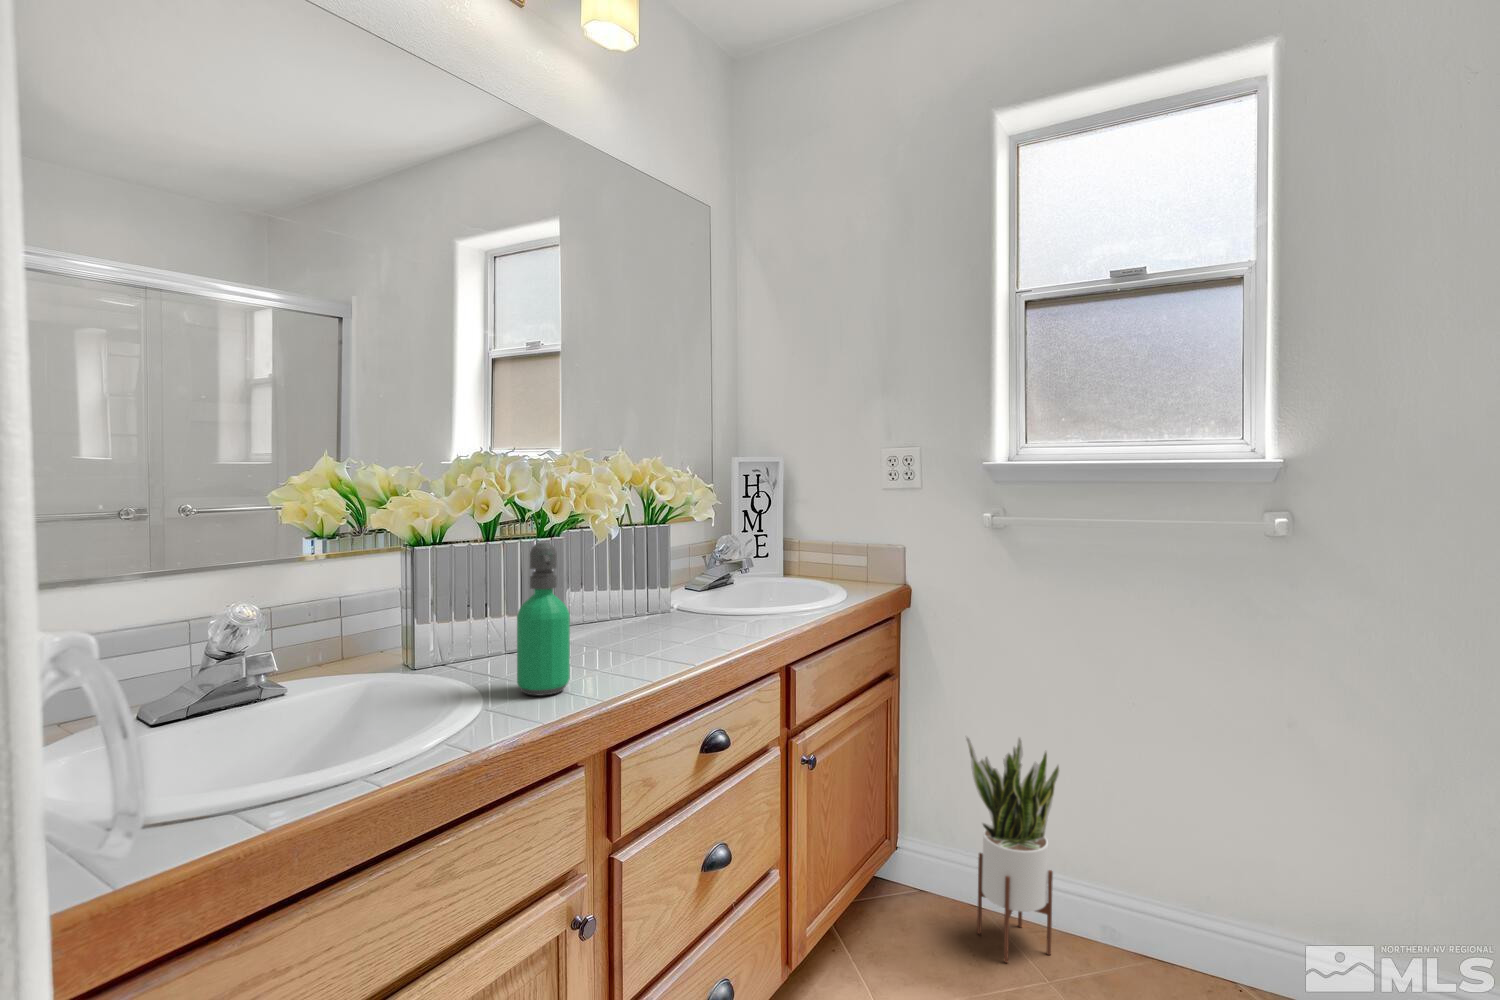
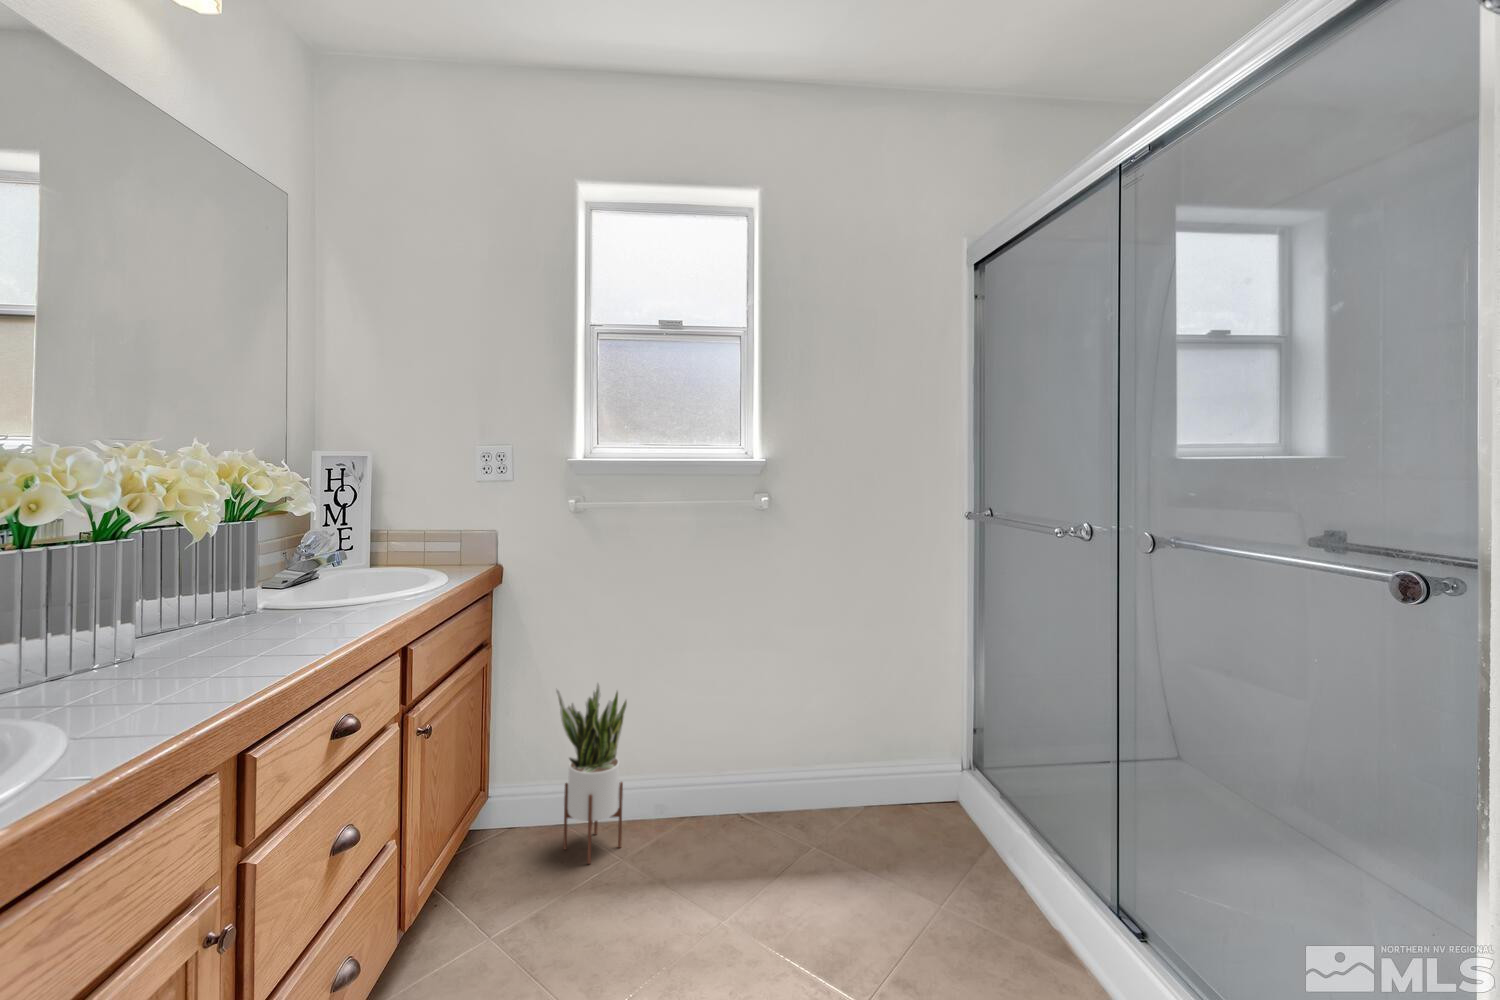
soap dispenser: present [517,542,570,696] -> none [103,538,180,710]

